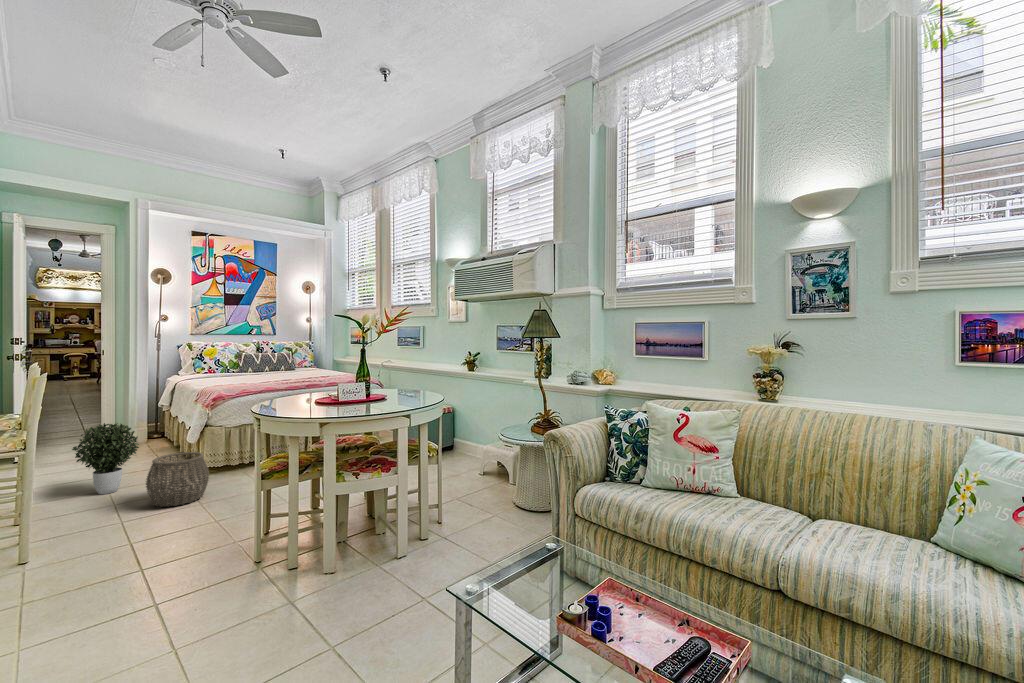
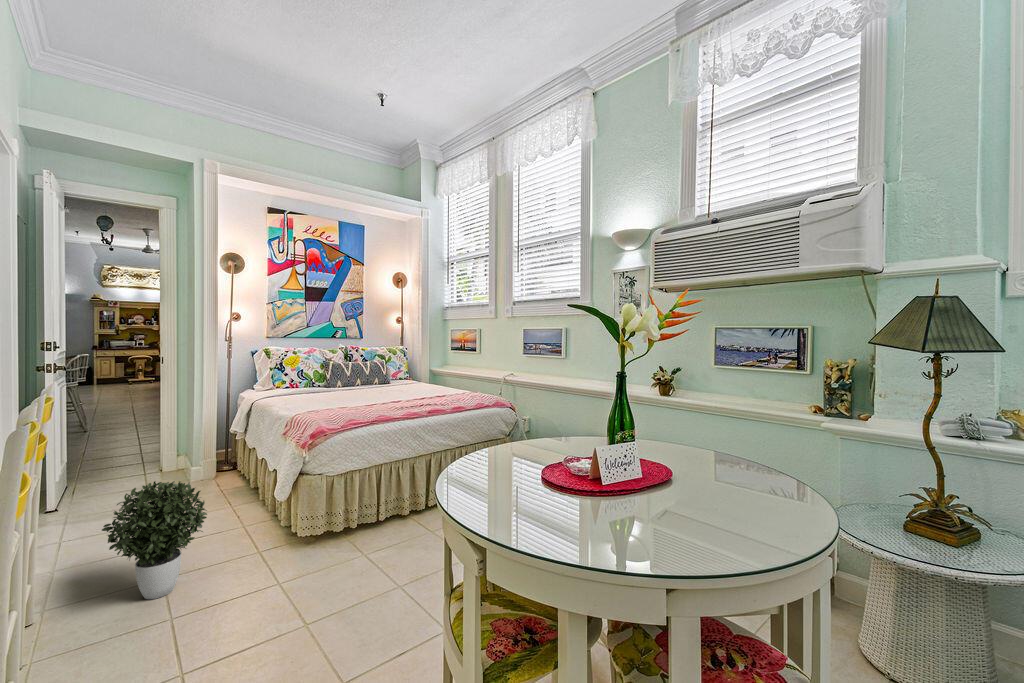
woven basket: present [146,452,209,507] -> none [218,534,319,646]

